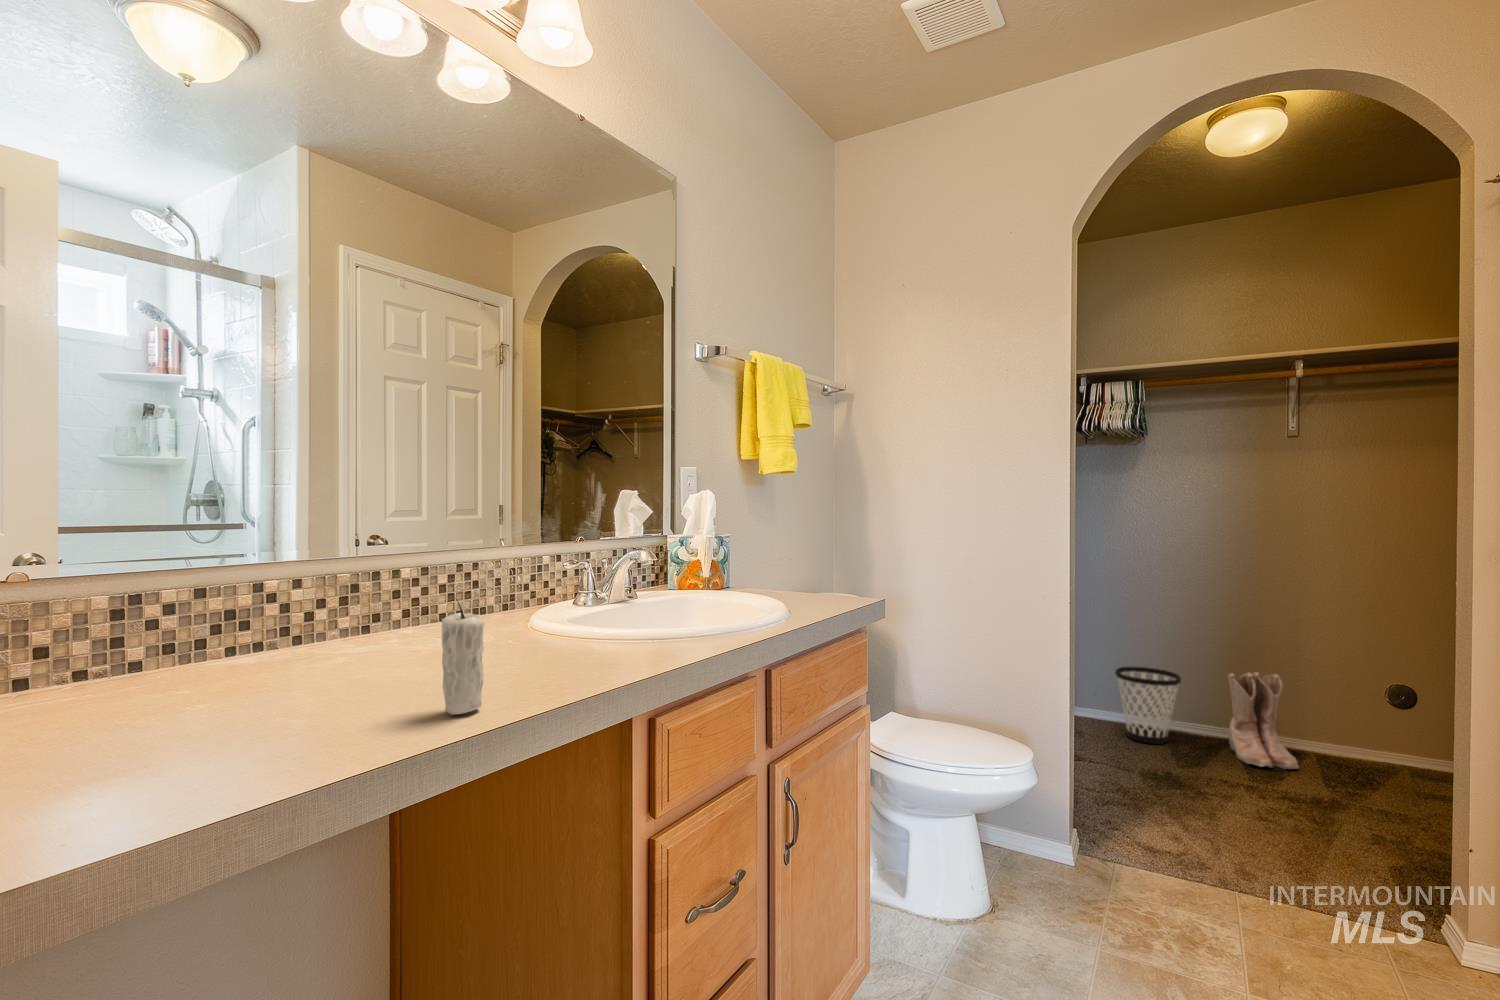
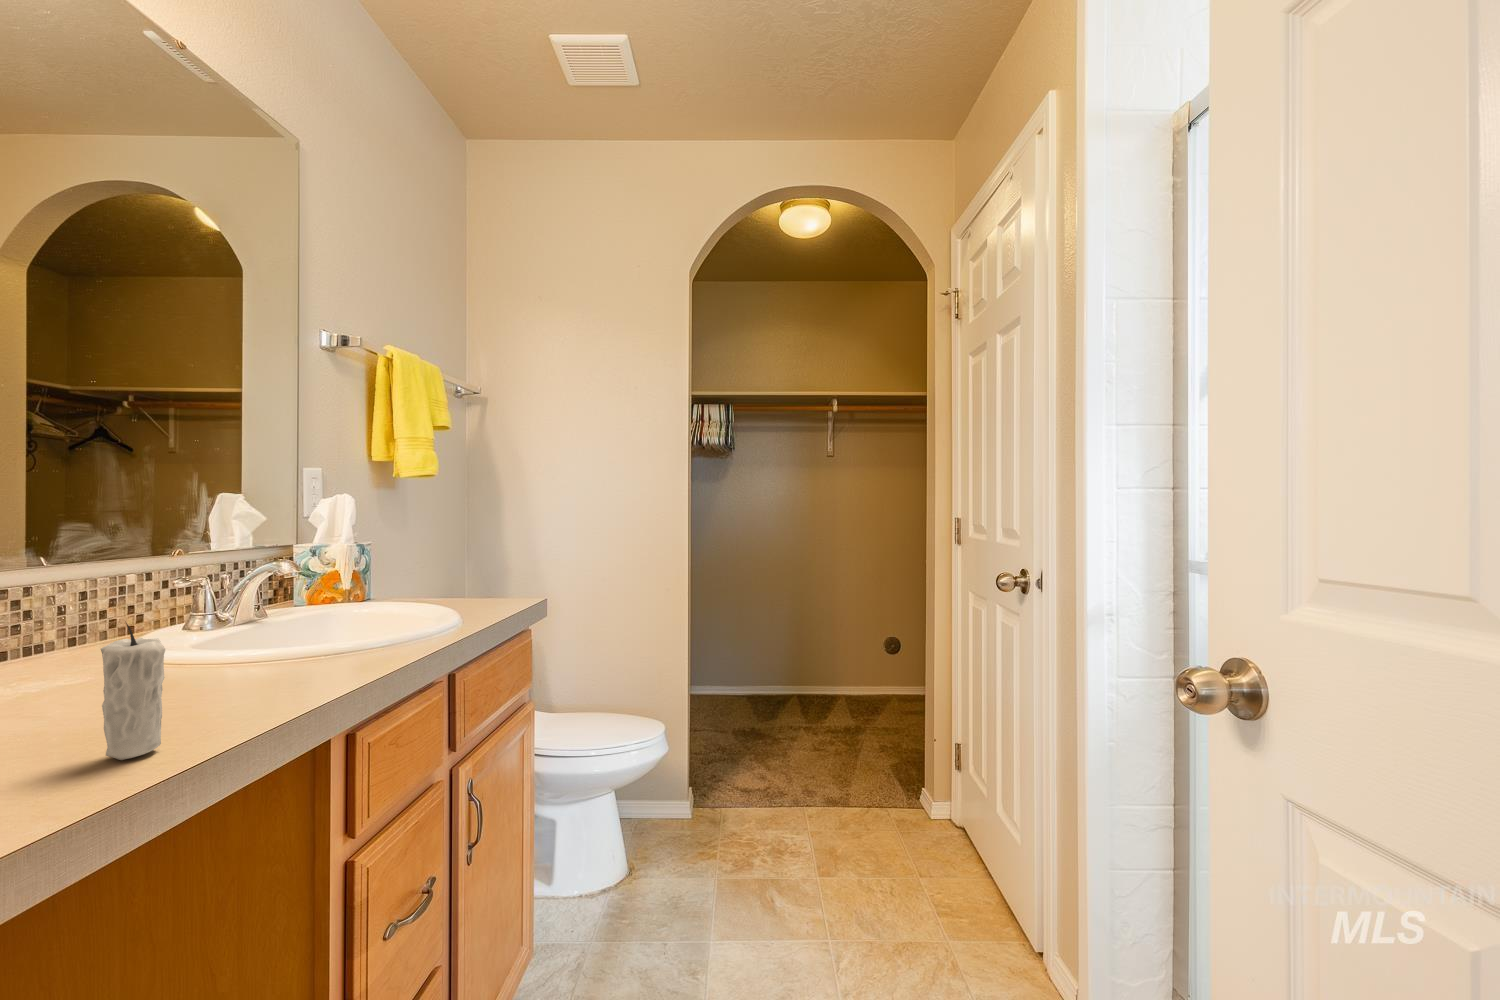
wastebasket: present [1115,667,1181,744] -> none [712,643,759,704]
boots: present [1228,672,1299,769] -> none [790,637,834,708]

